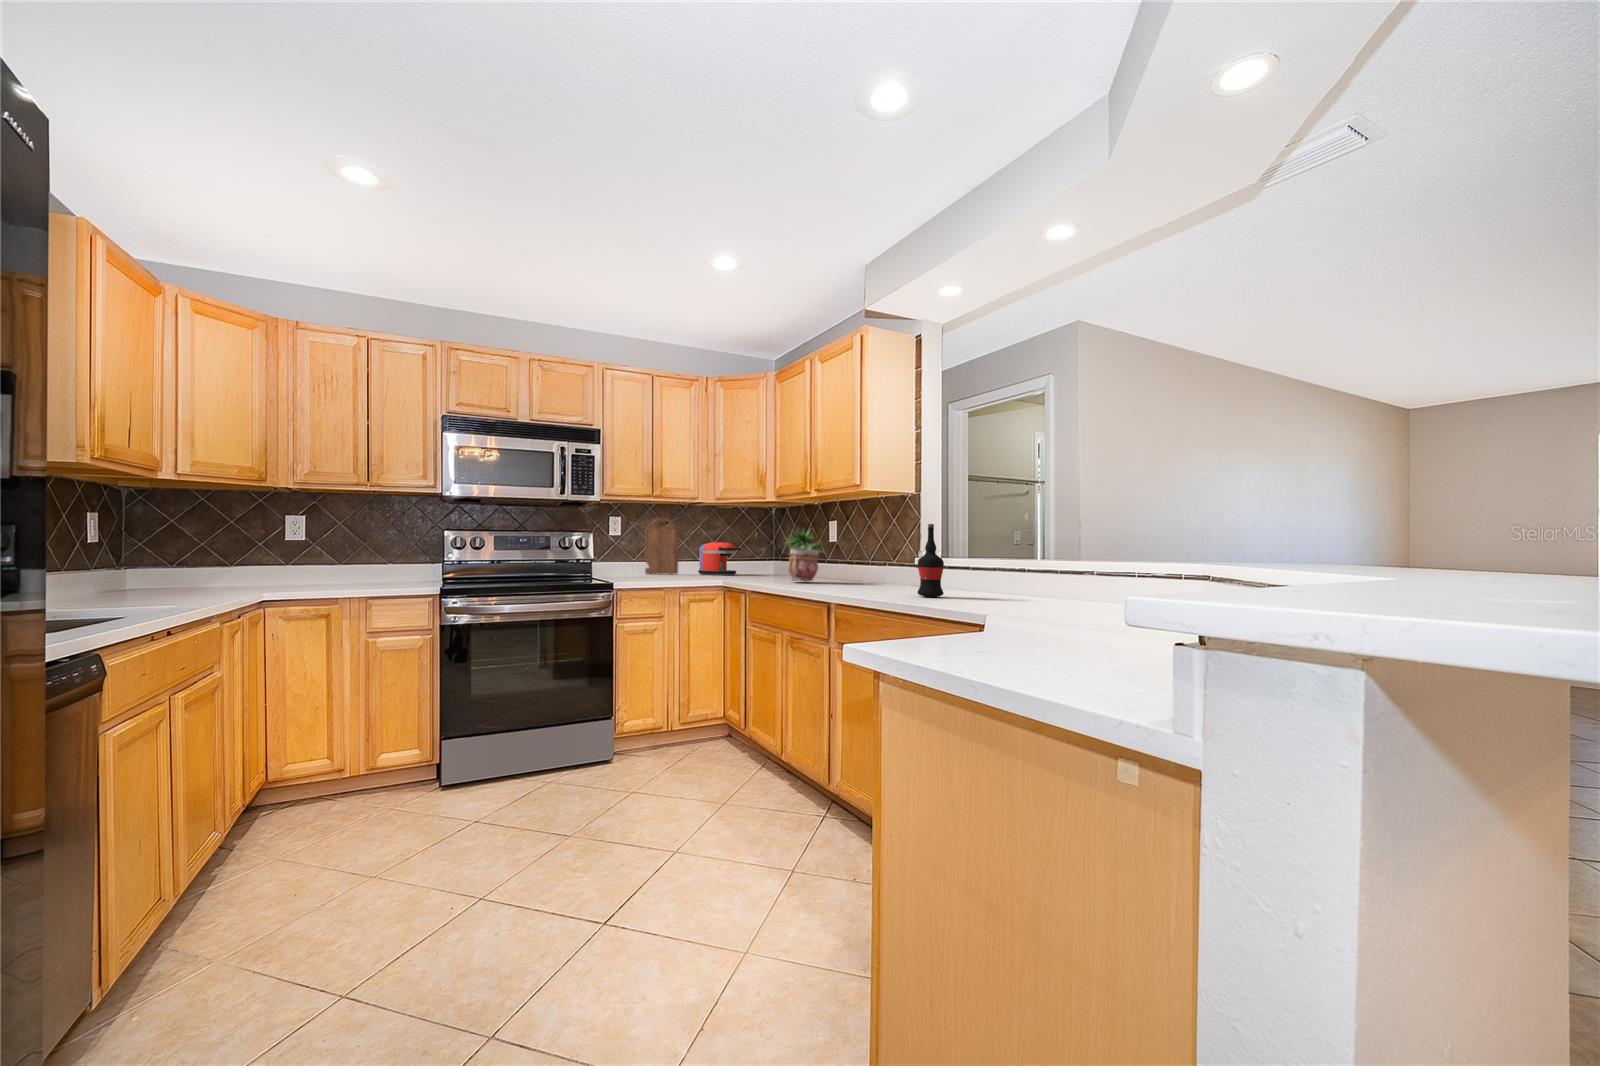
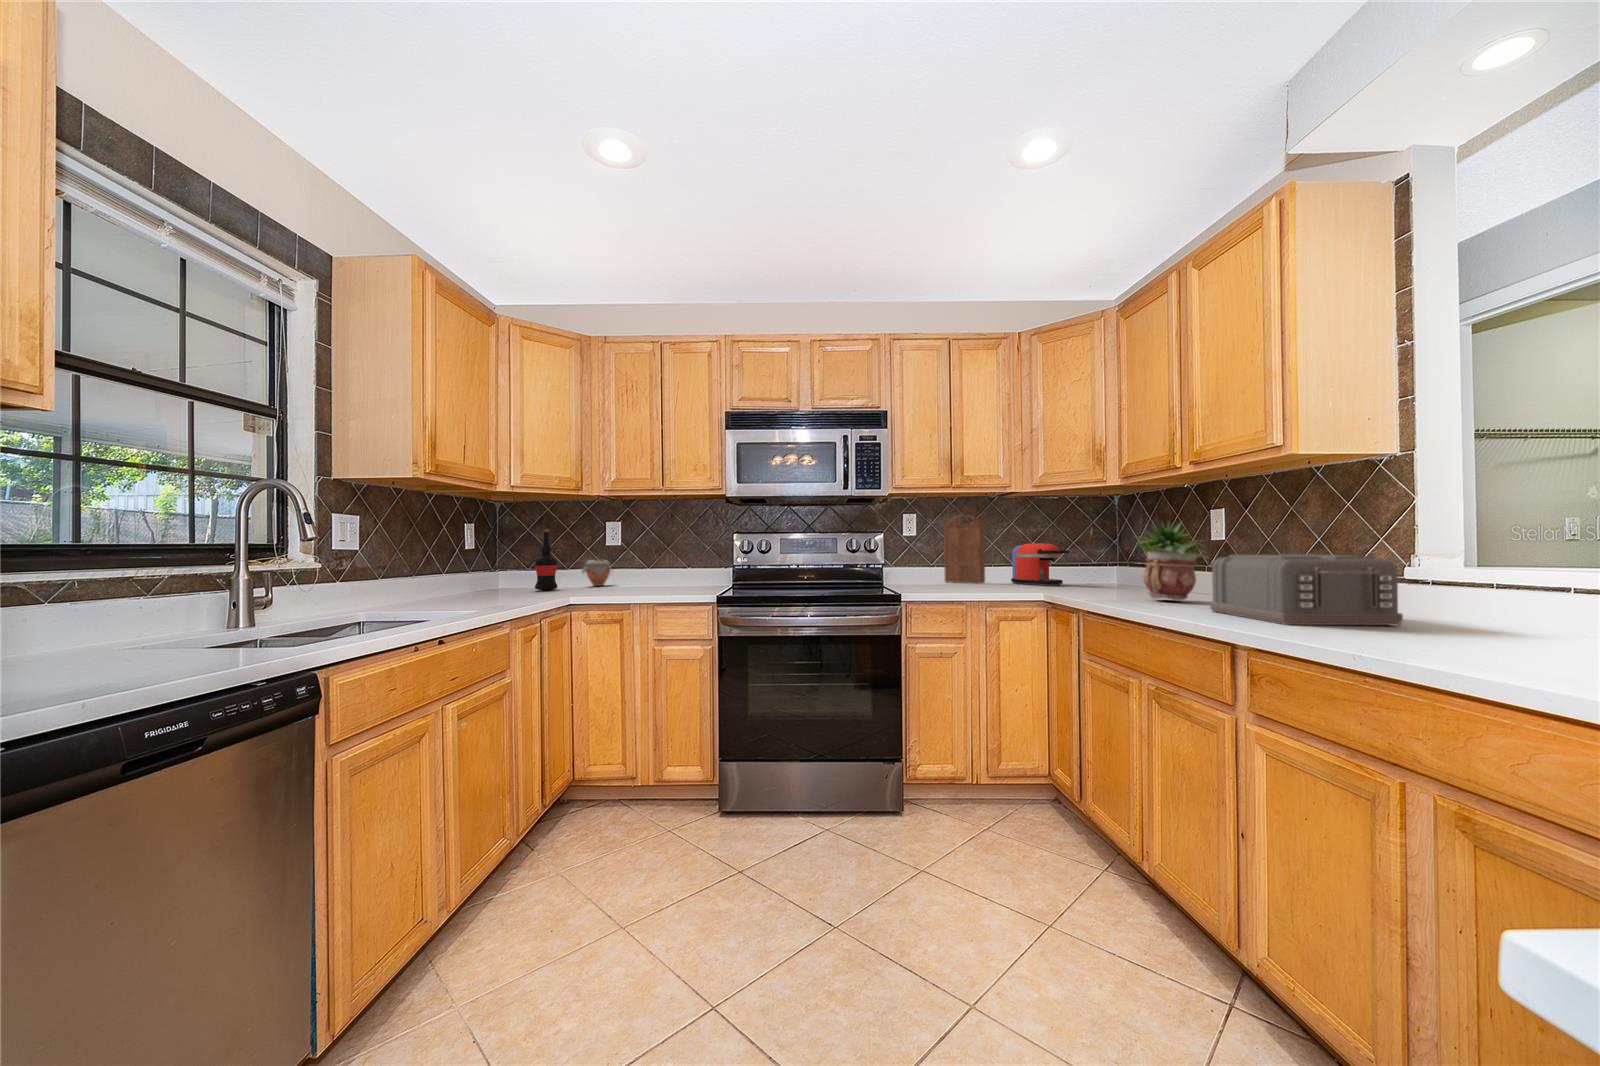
wine bottle: present [918,524,944,597] -> present [535,529,558,590]
toaster: none [822,551,911,592] -> present [1210,554,1403,625]
jar: none [251,556,294,584] -> present [582,560,613,586]

